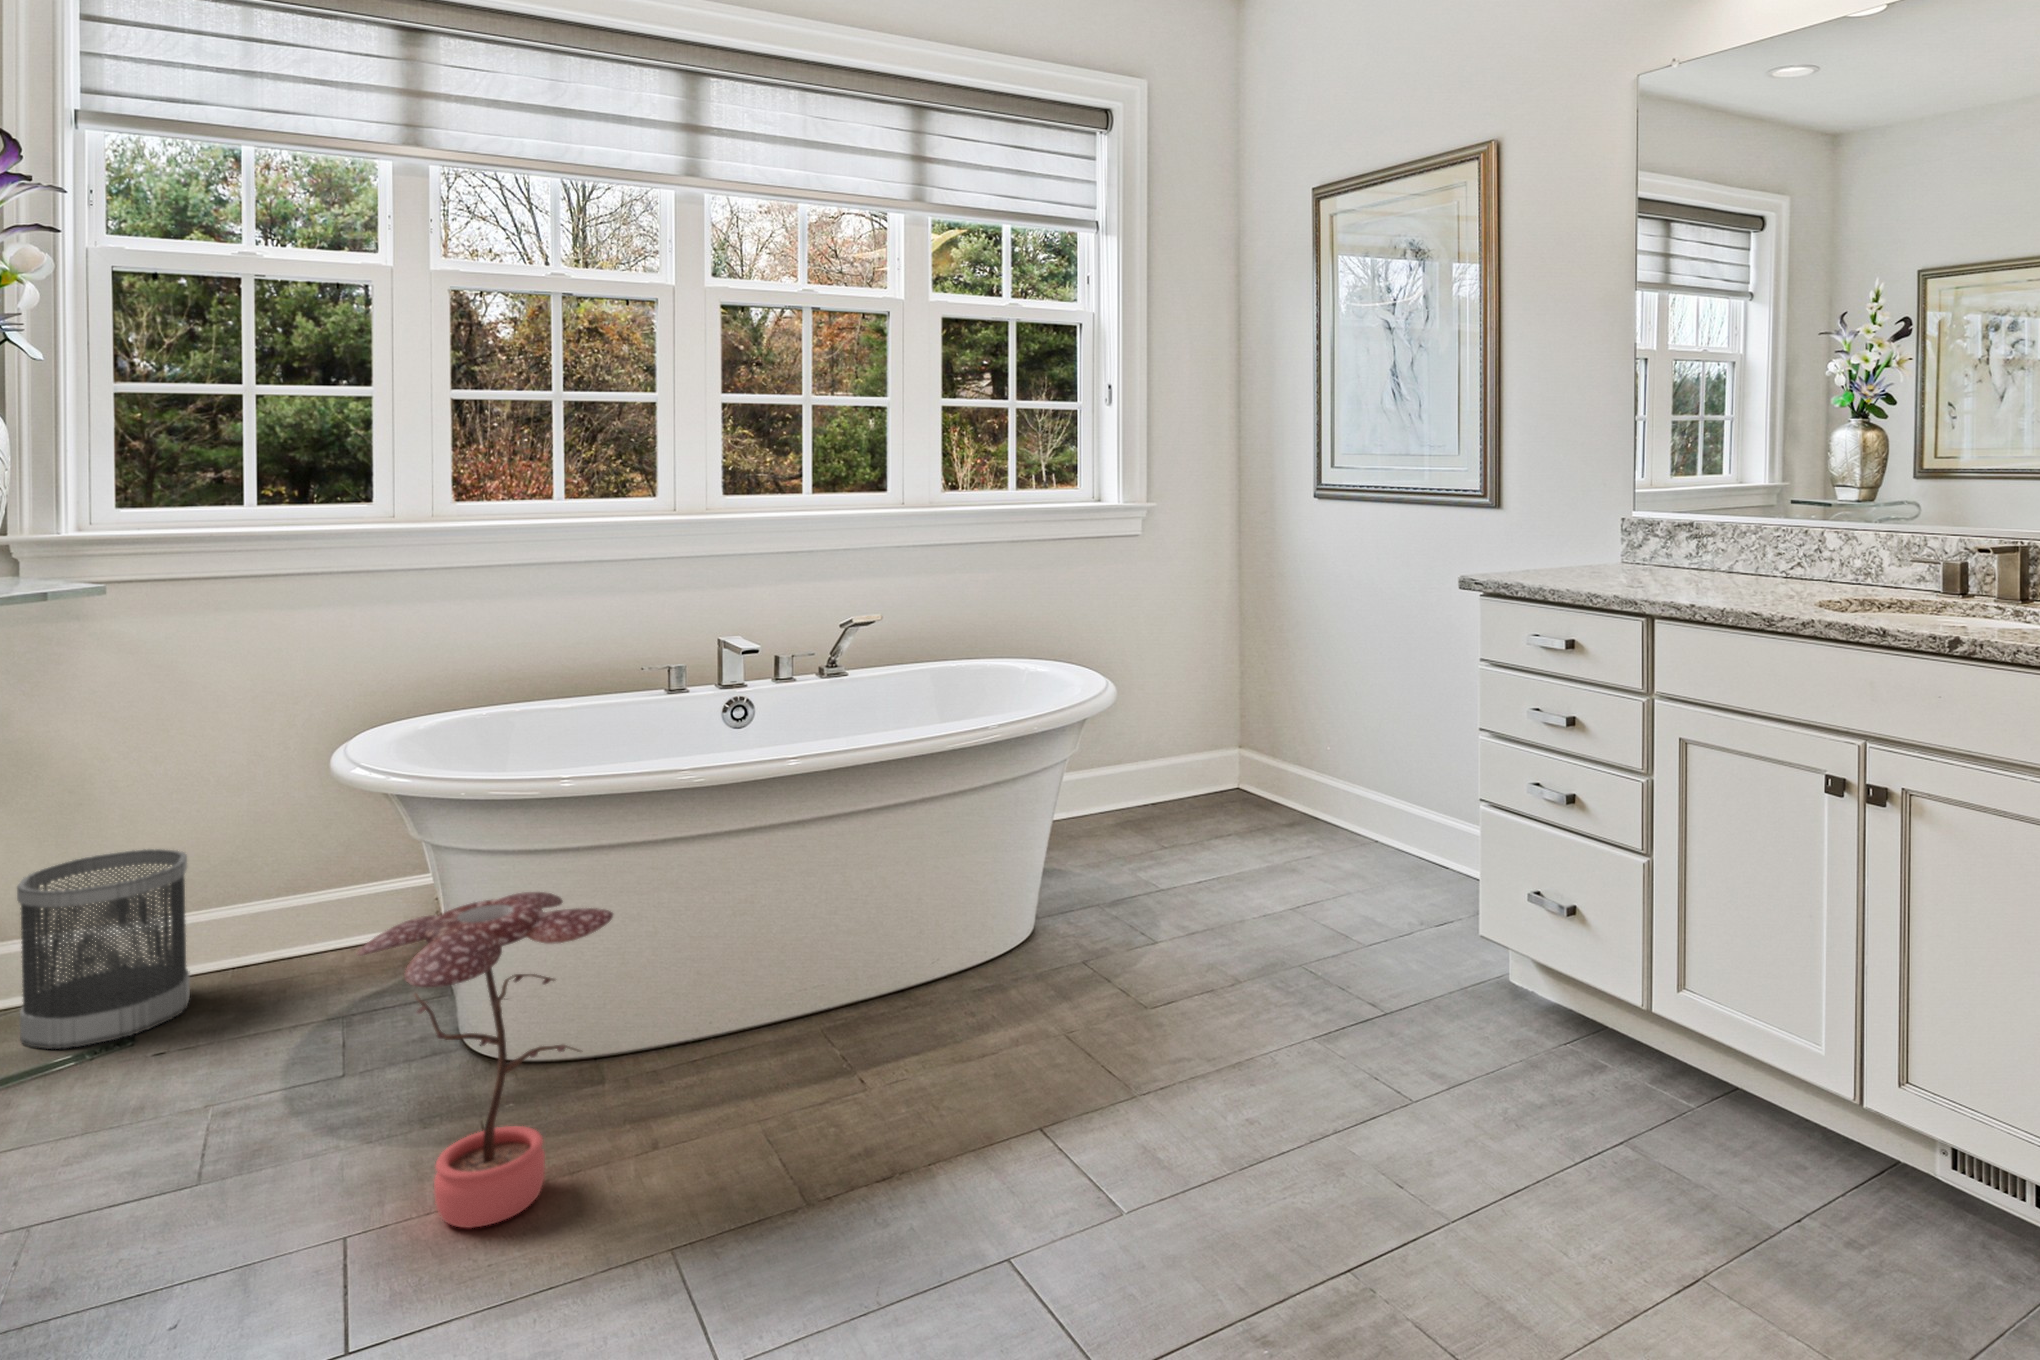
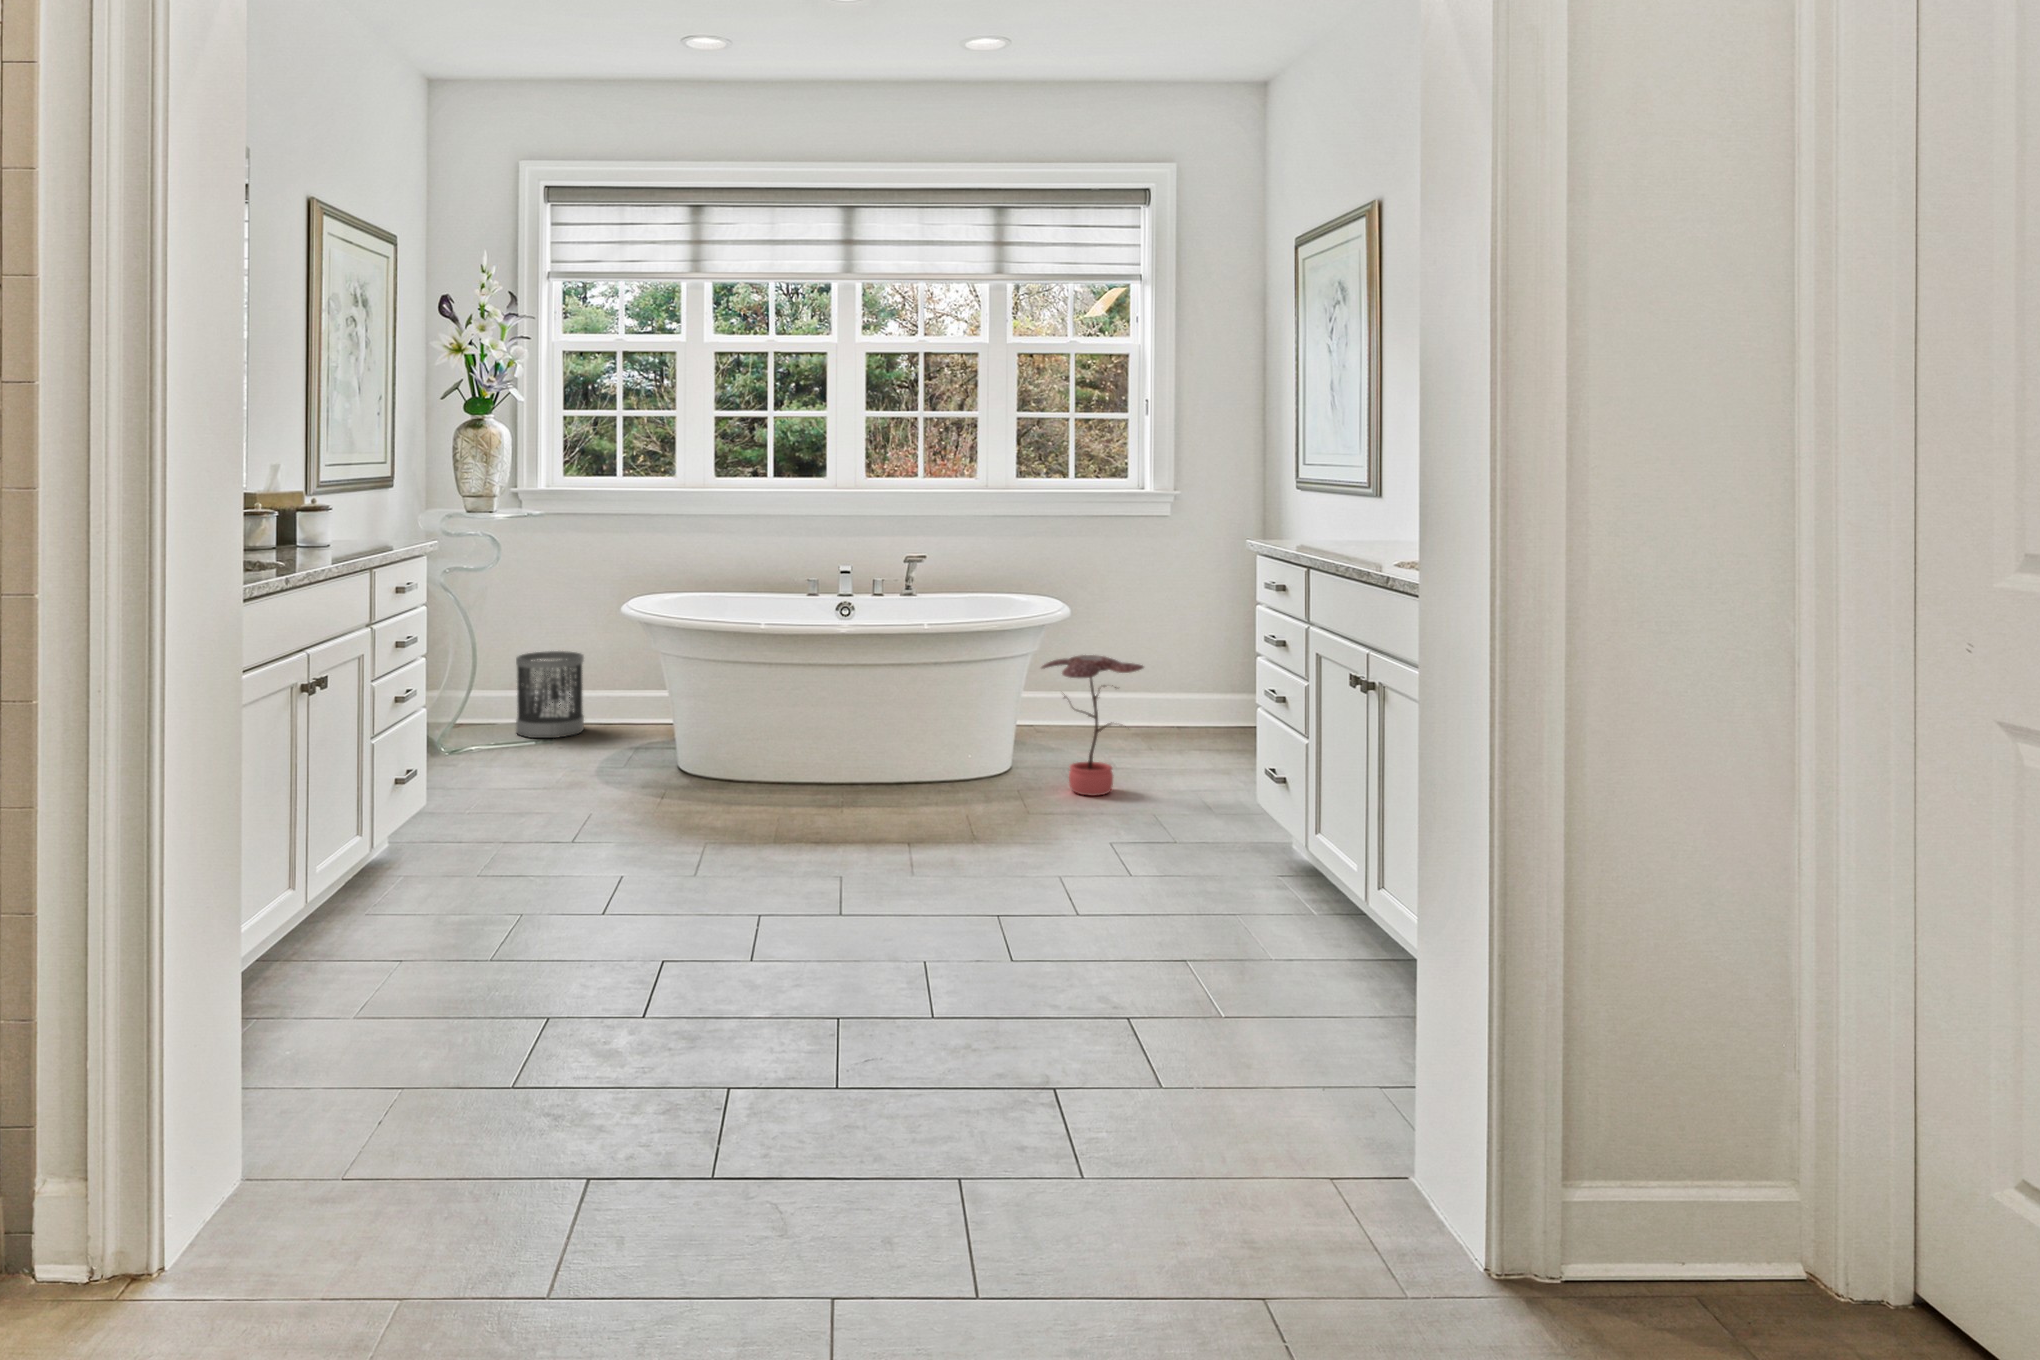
potted plant: present [357,892,613,1228] -> present [1042,655,1143,796]

